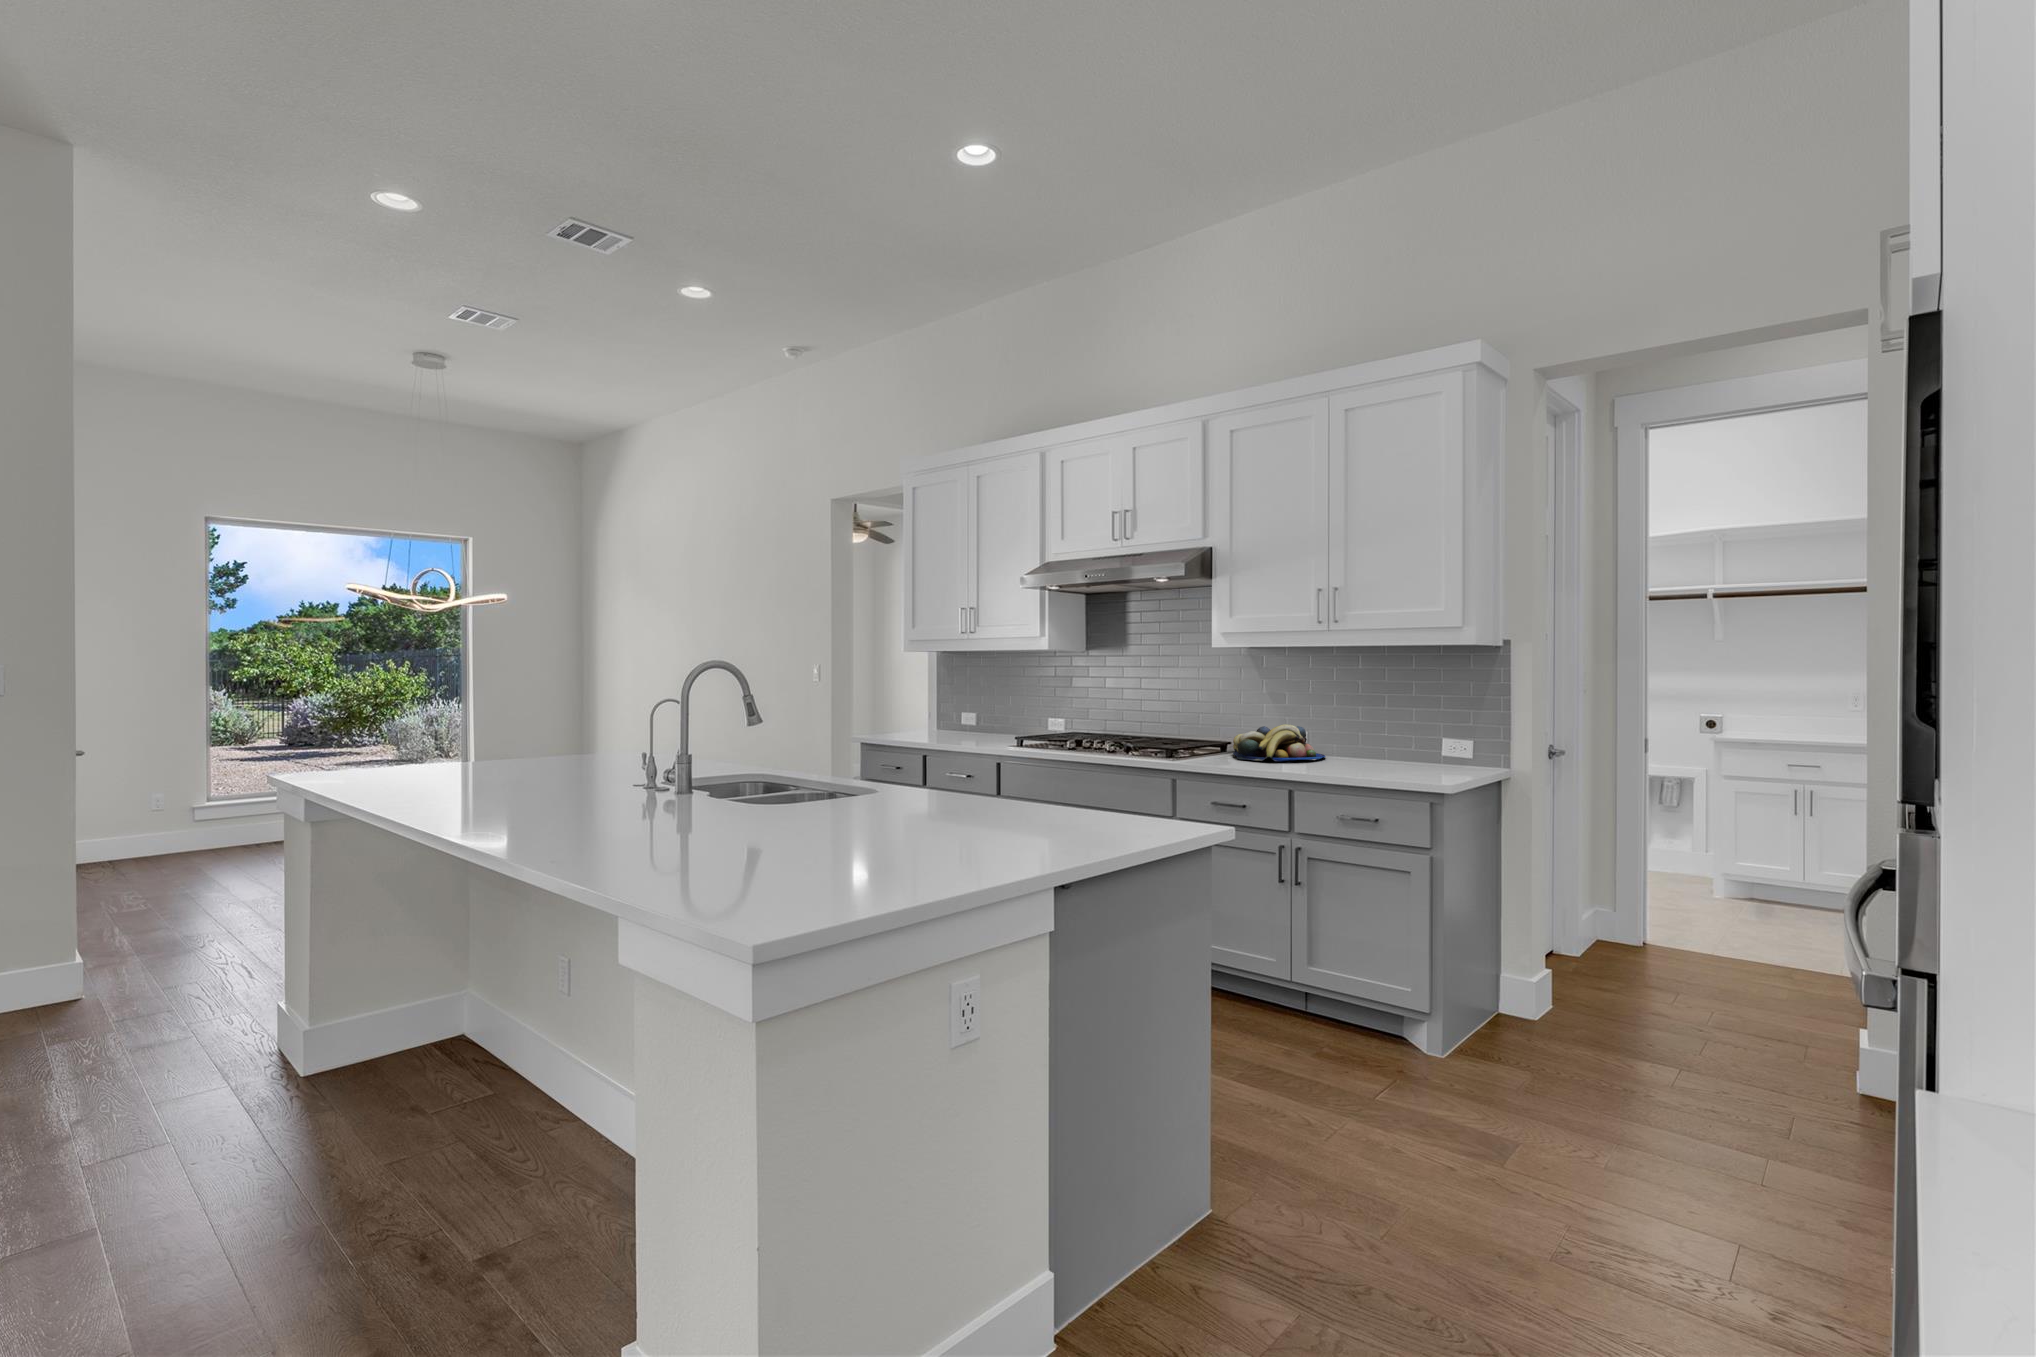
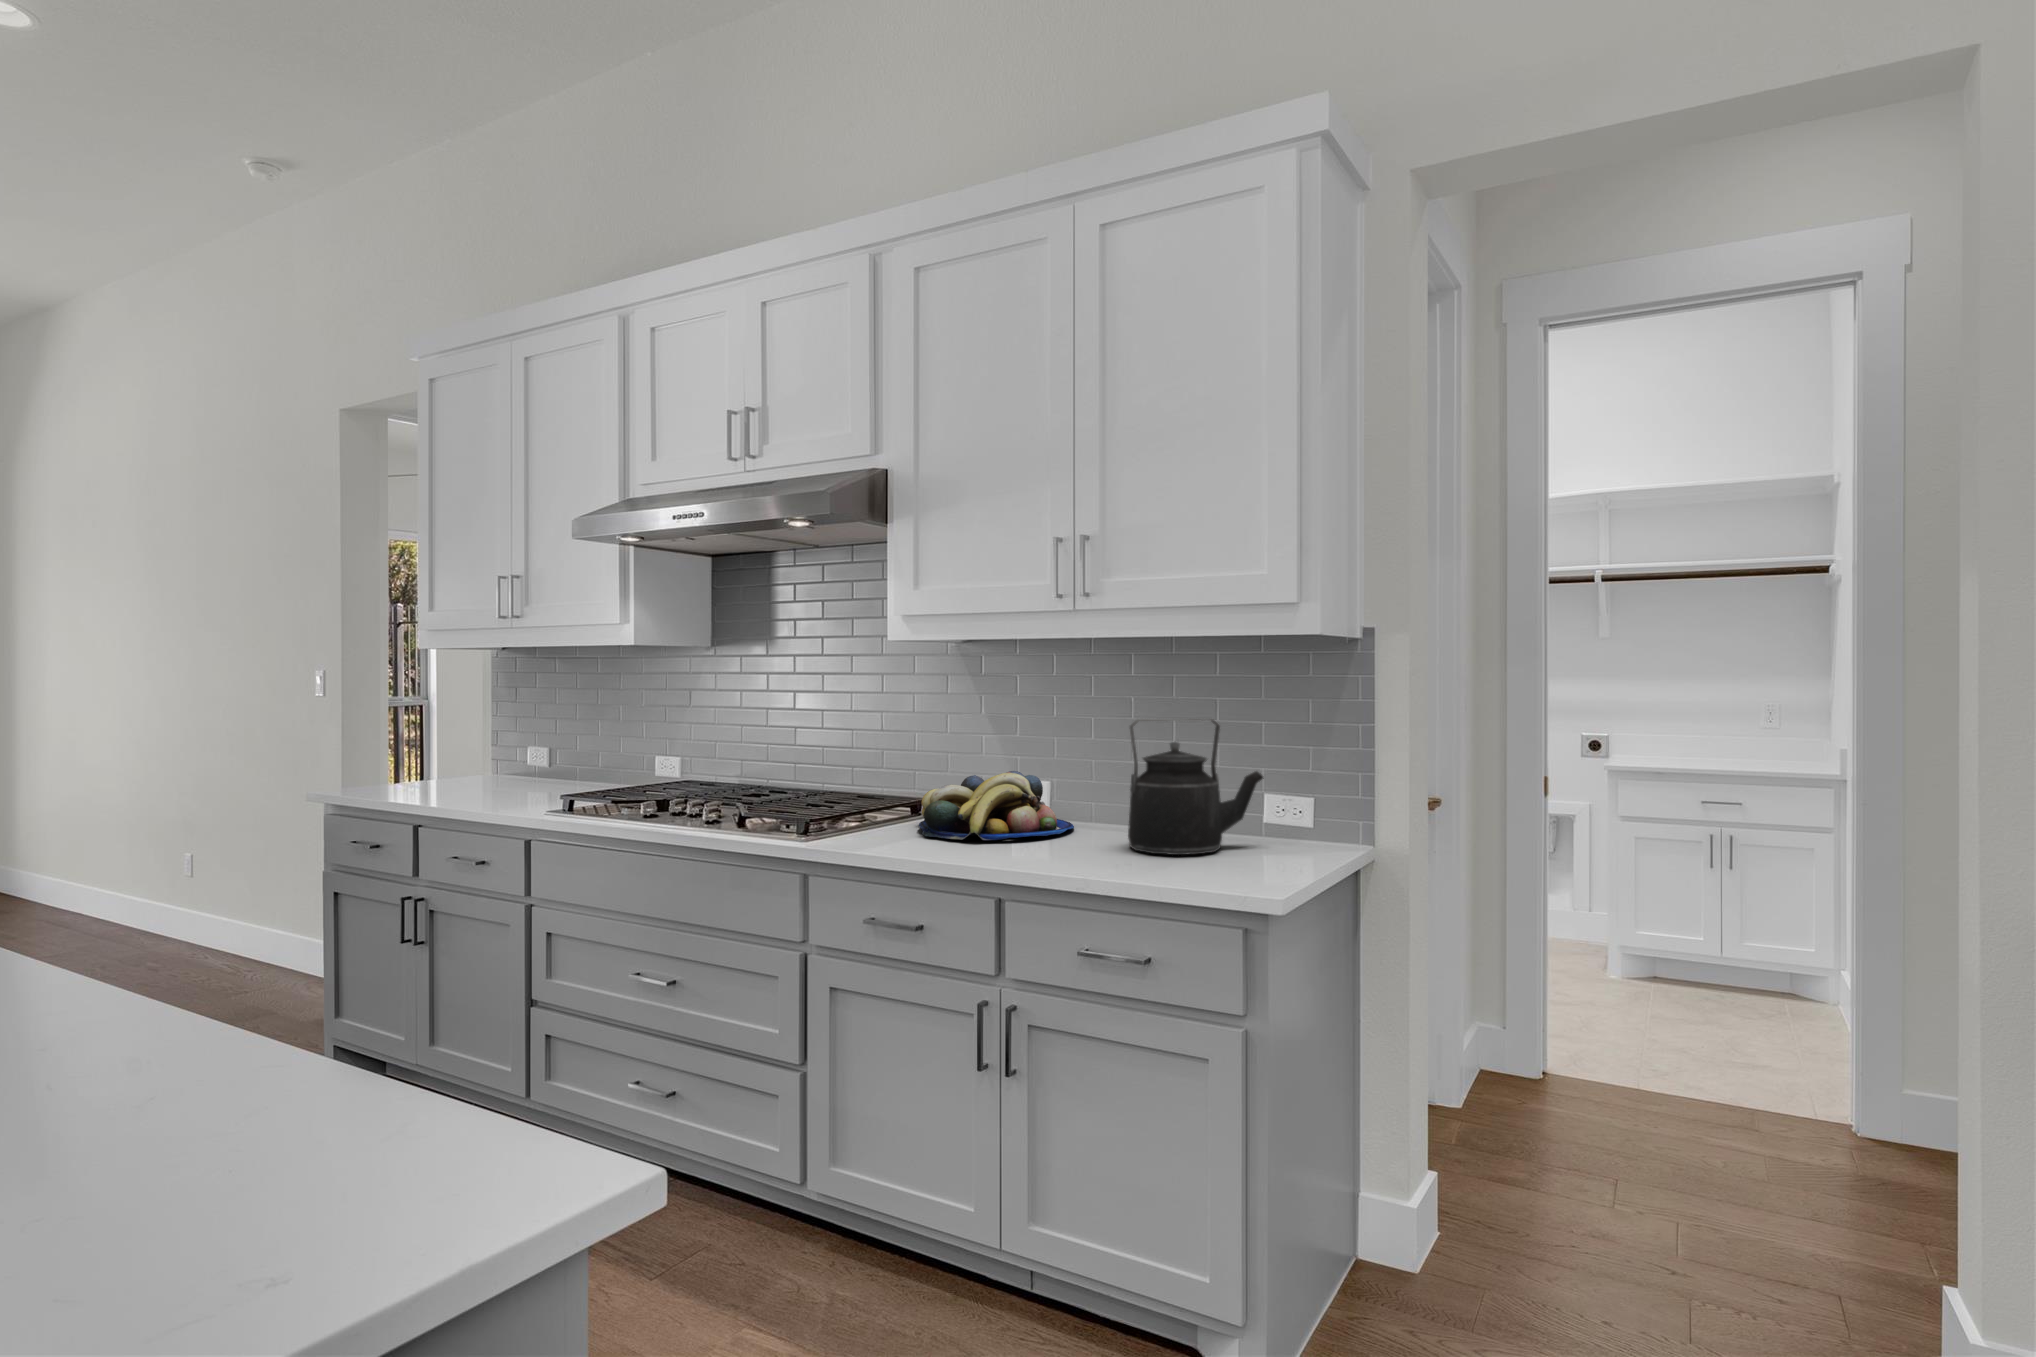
kettle: none [1361,693,1444,769] -> present [1128,719,1264,855]

